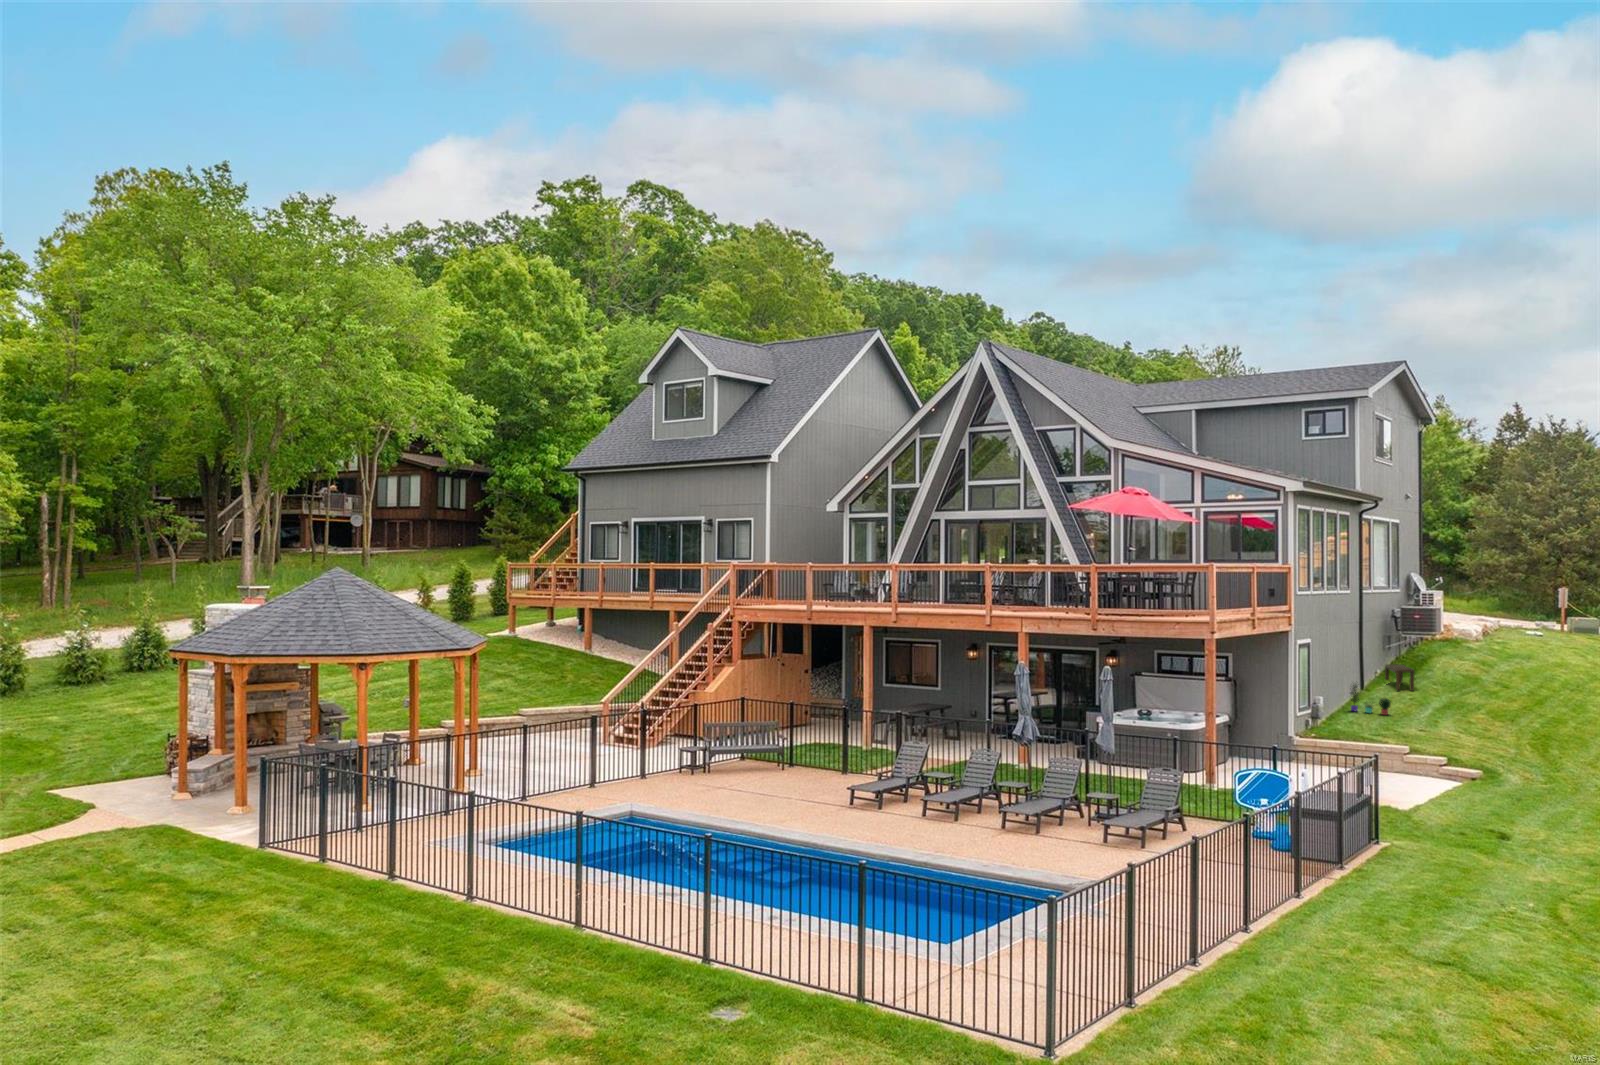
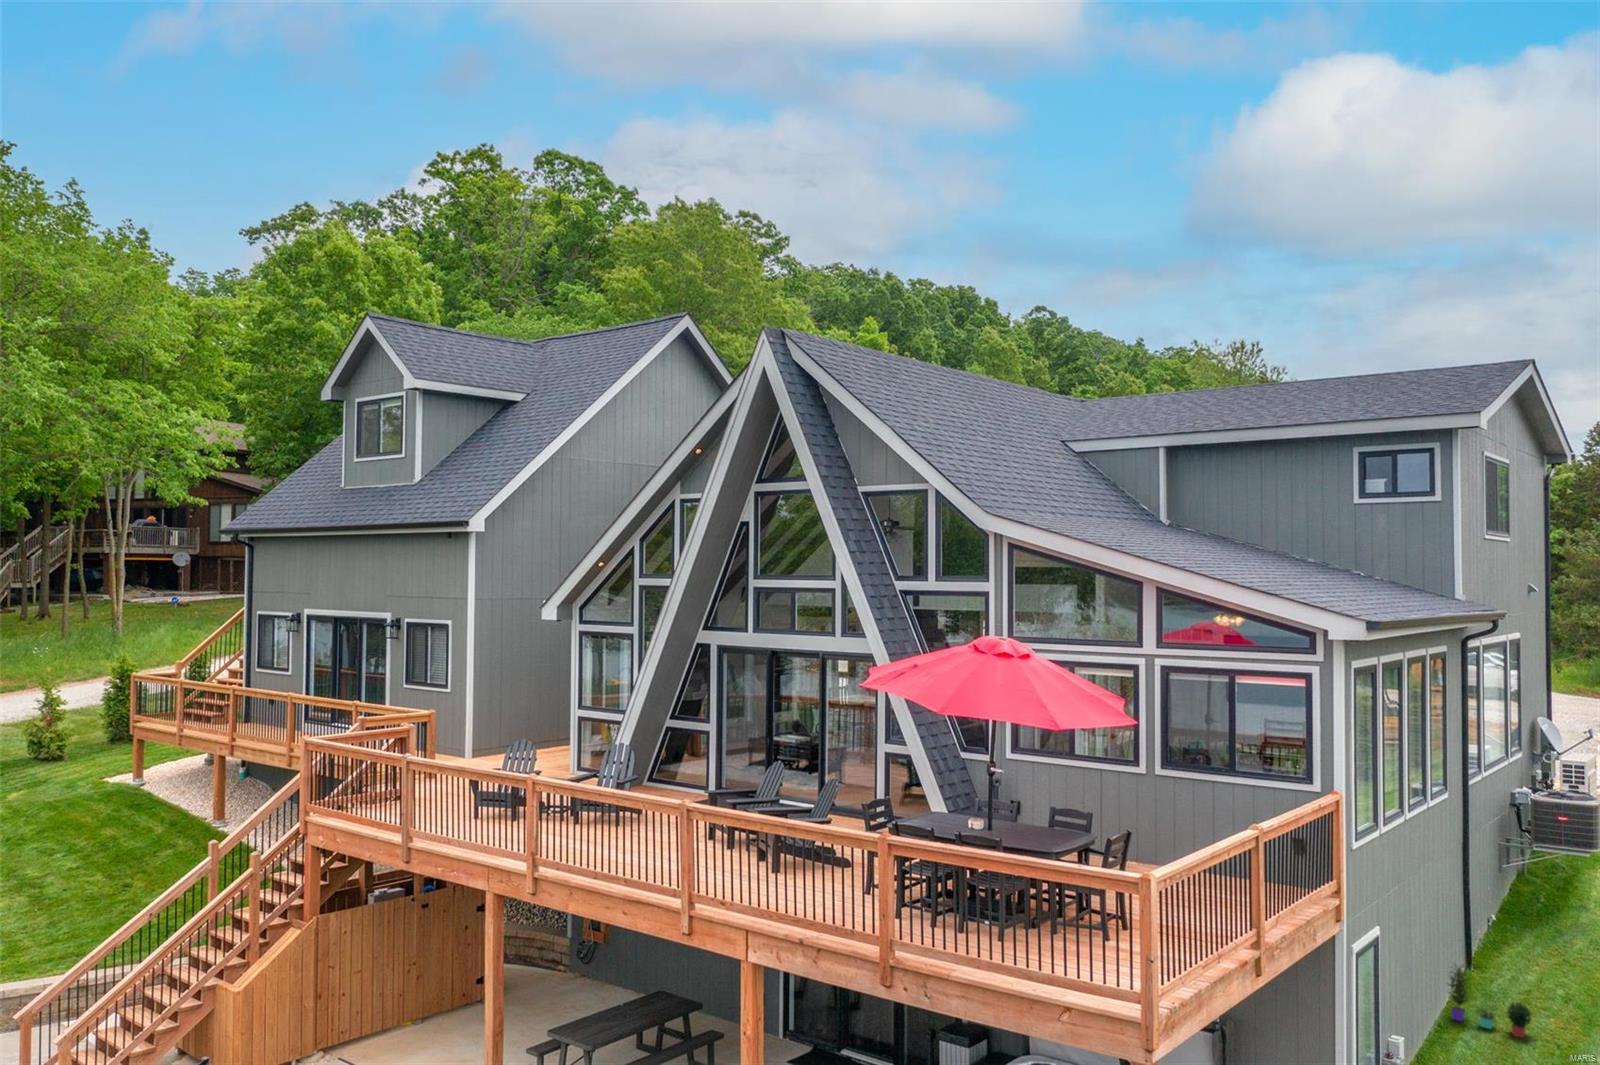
bench: present [1385,664,1415,691] -> none [1498,891,1558,952]

